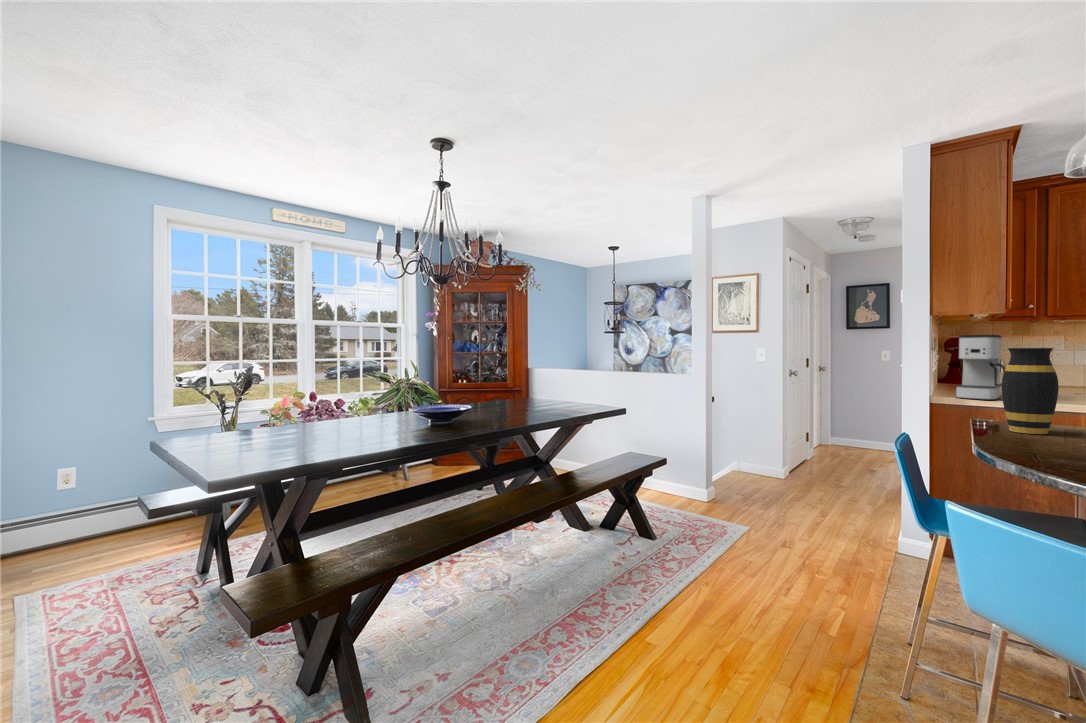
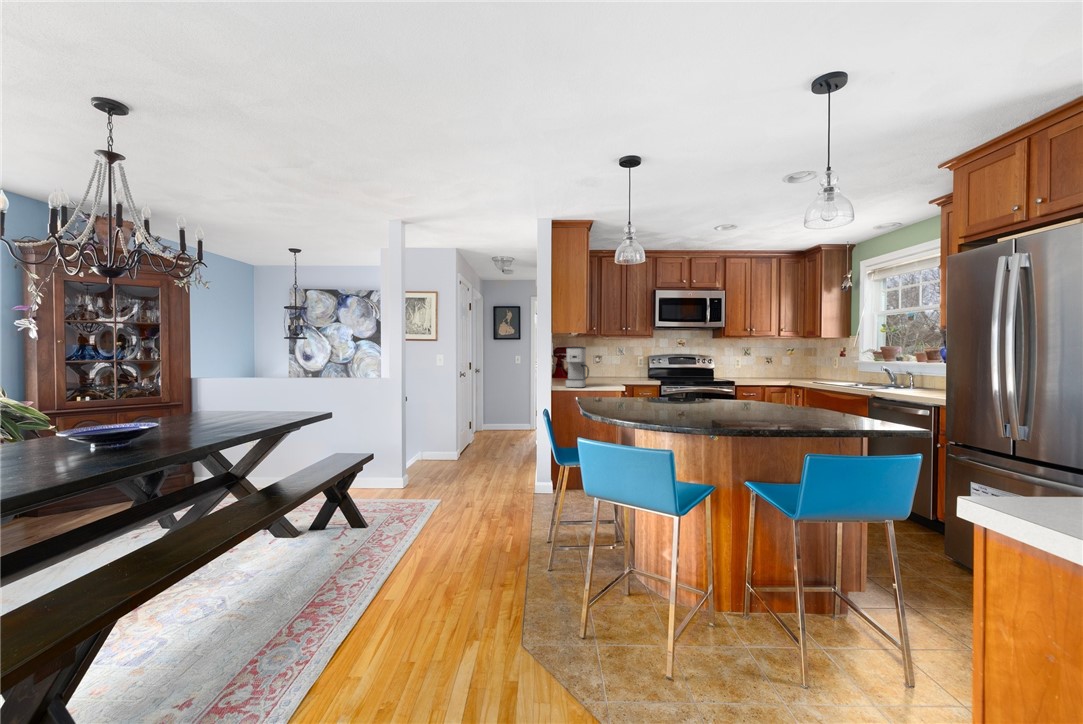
vase: present [1001,348,1059,434] -> none [593,356,616,404]

